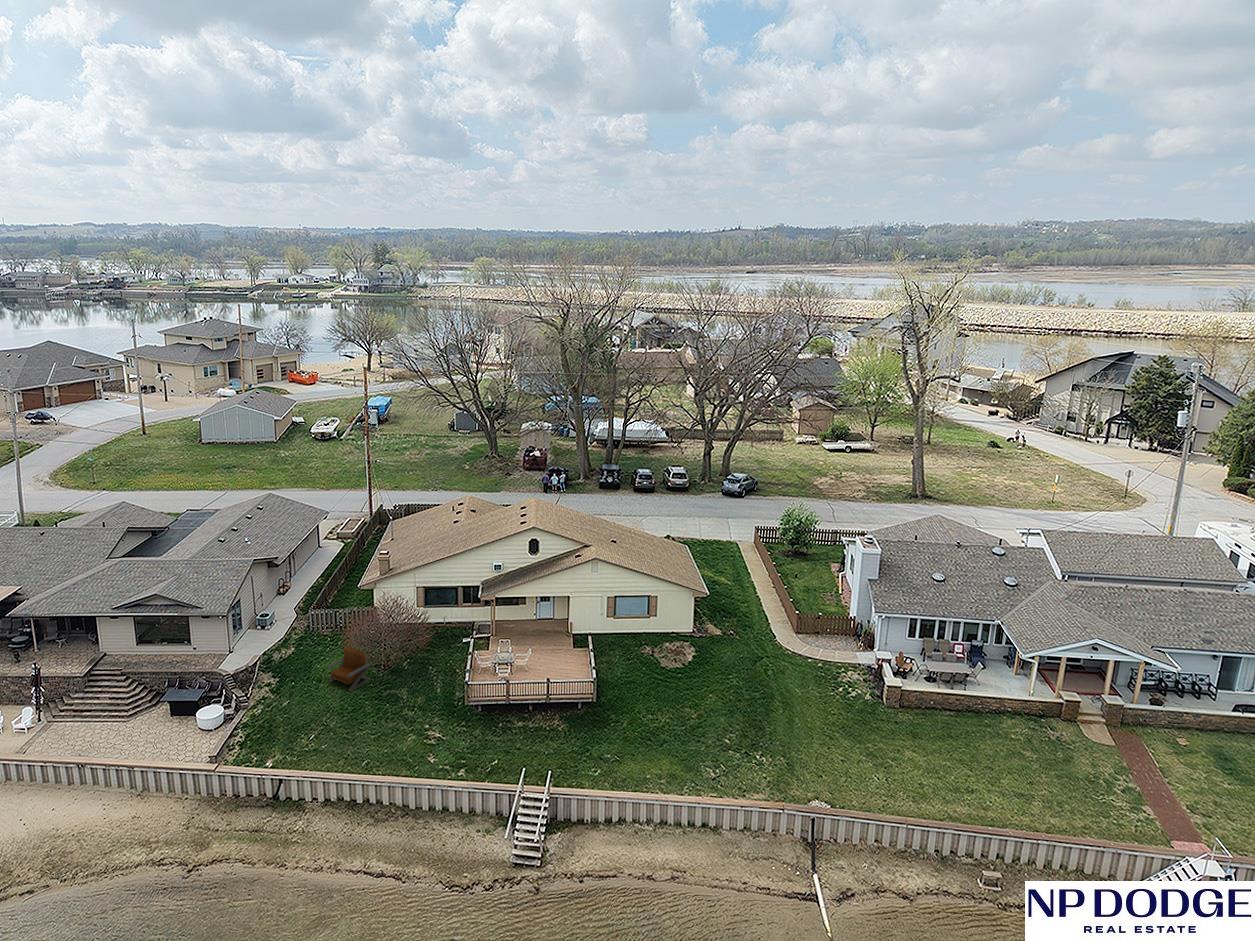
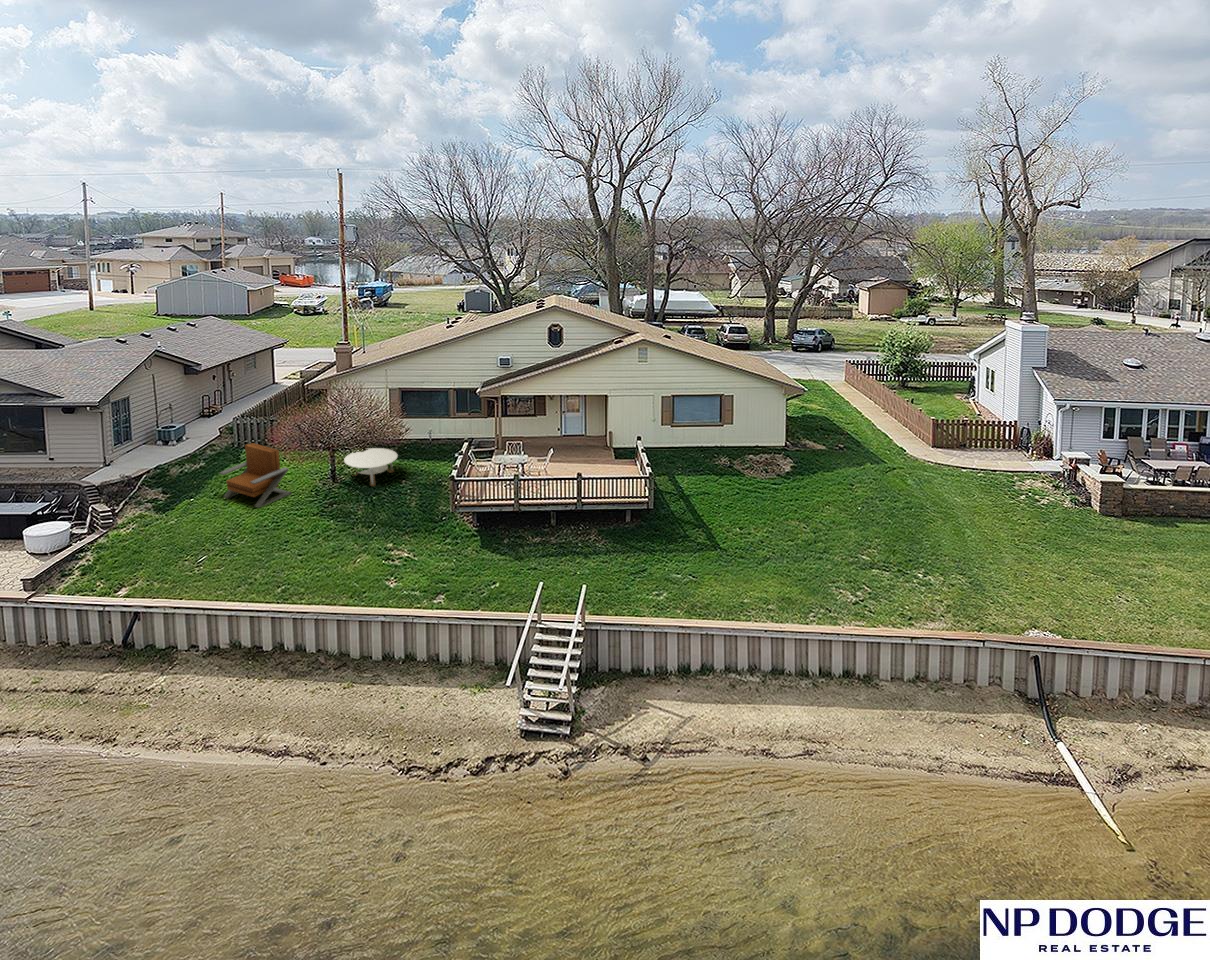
round table: none [406,645,441,674] -> present [344,448,397,486]

